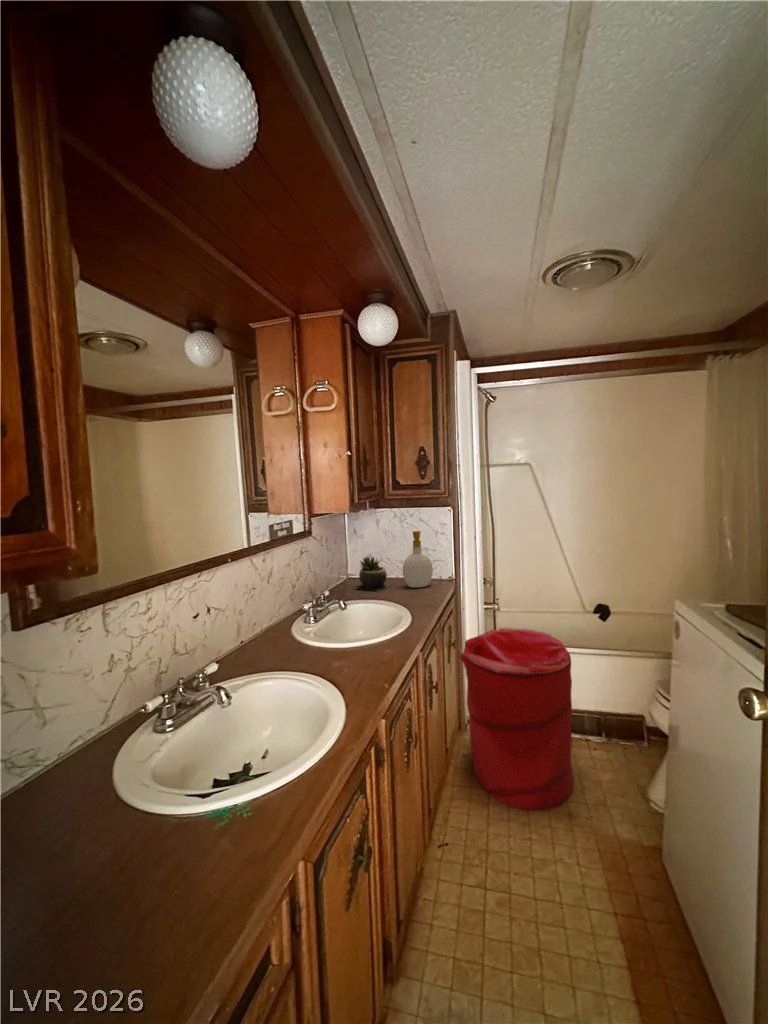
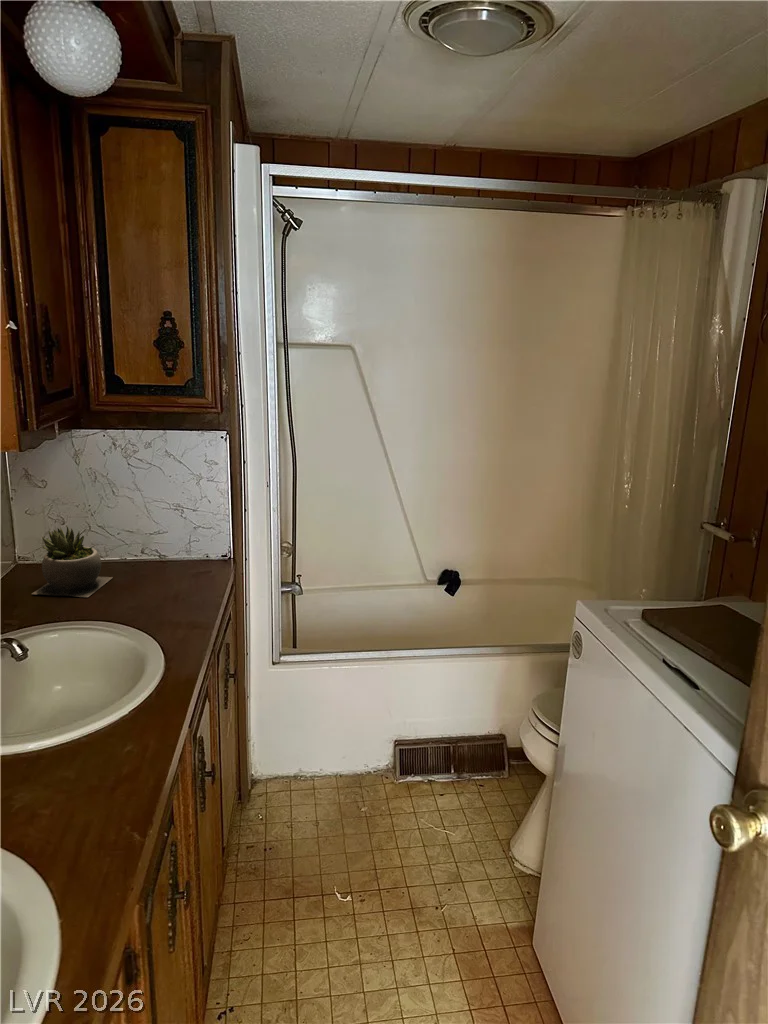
soap bottle: present [403,531,433,588] -> none [134,477,193,583]
laundry hamper: present [460,628,574,810] -> none [244,632,418,908]

